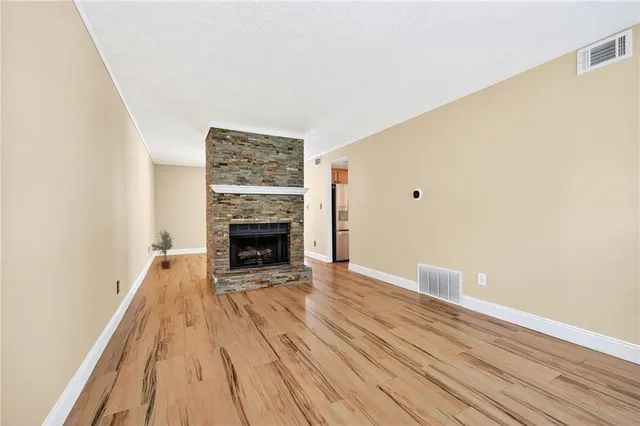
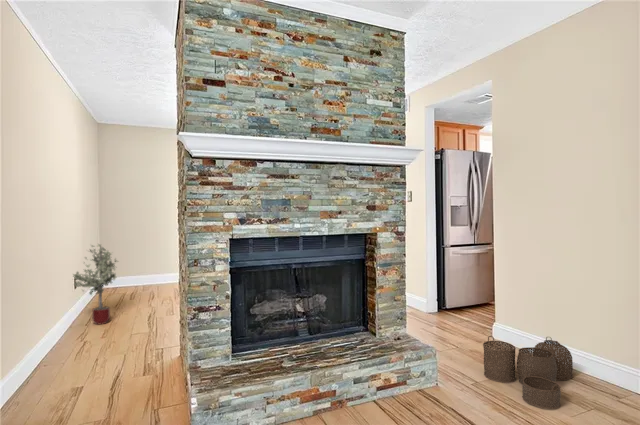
woven basket: none [333,264,368,286] -> present [483,336,573,409]

